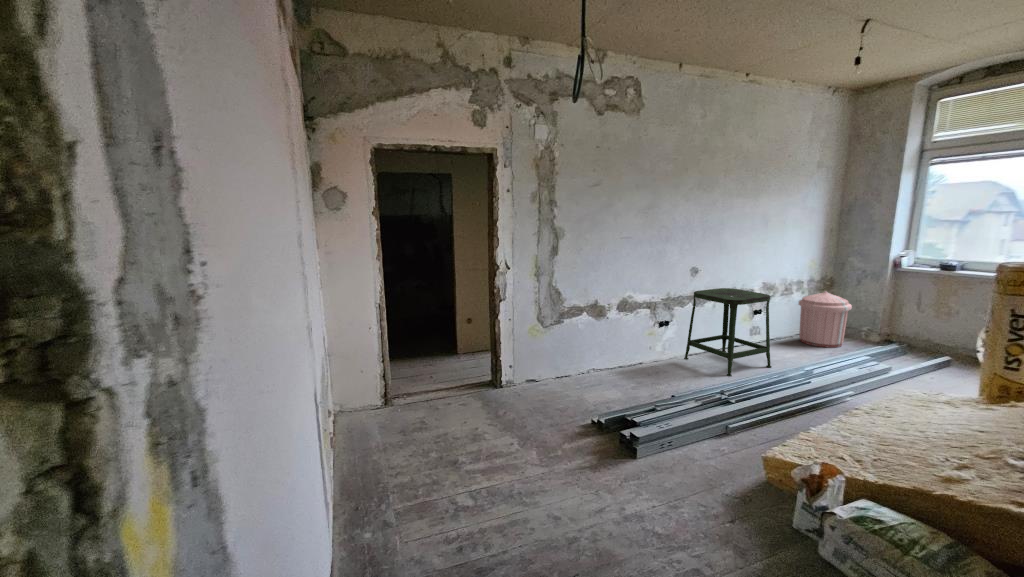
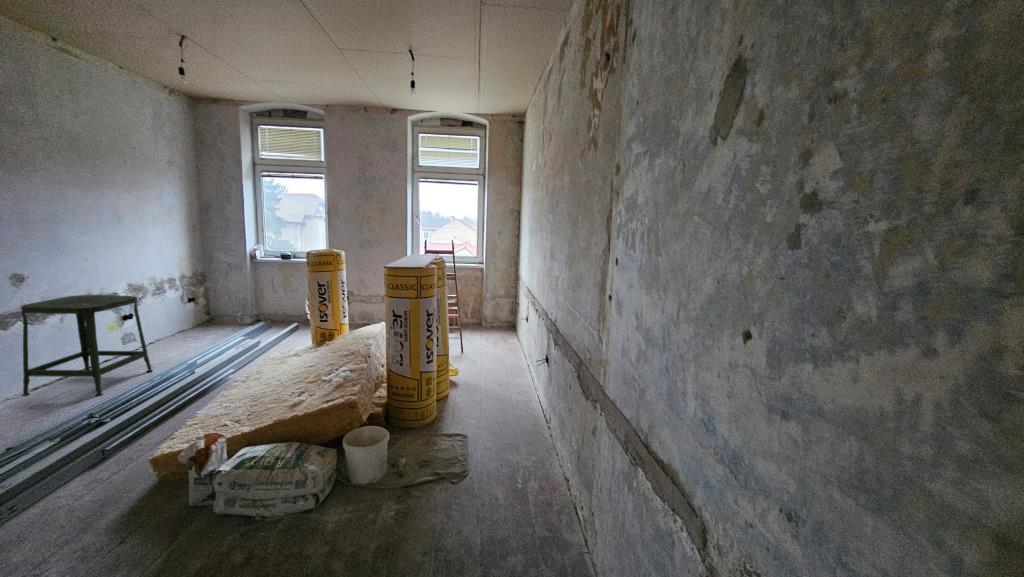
trash can: present [799,291,852,348] -> none [174,286,224,339]

